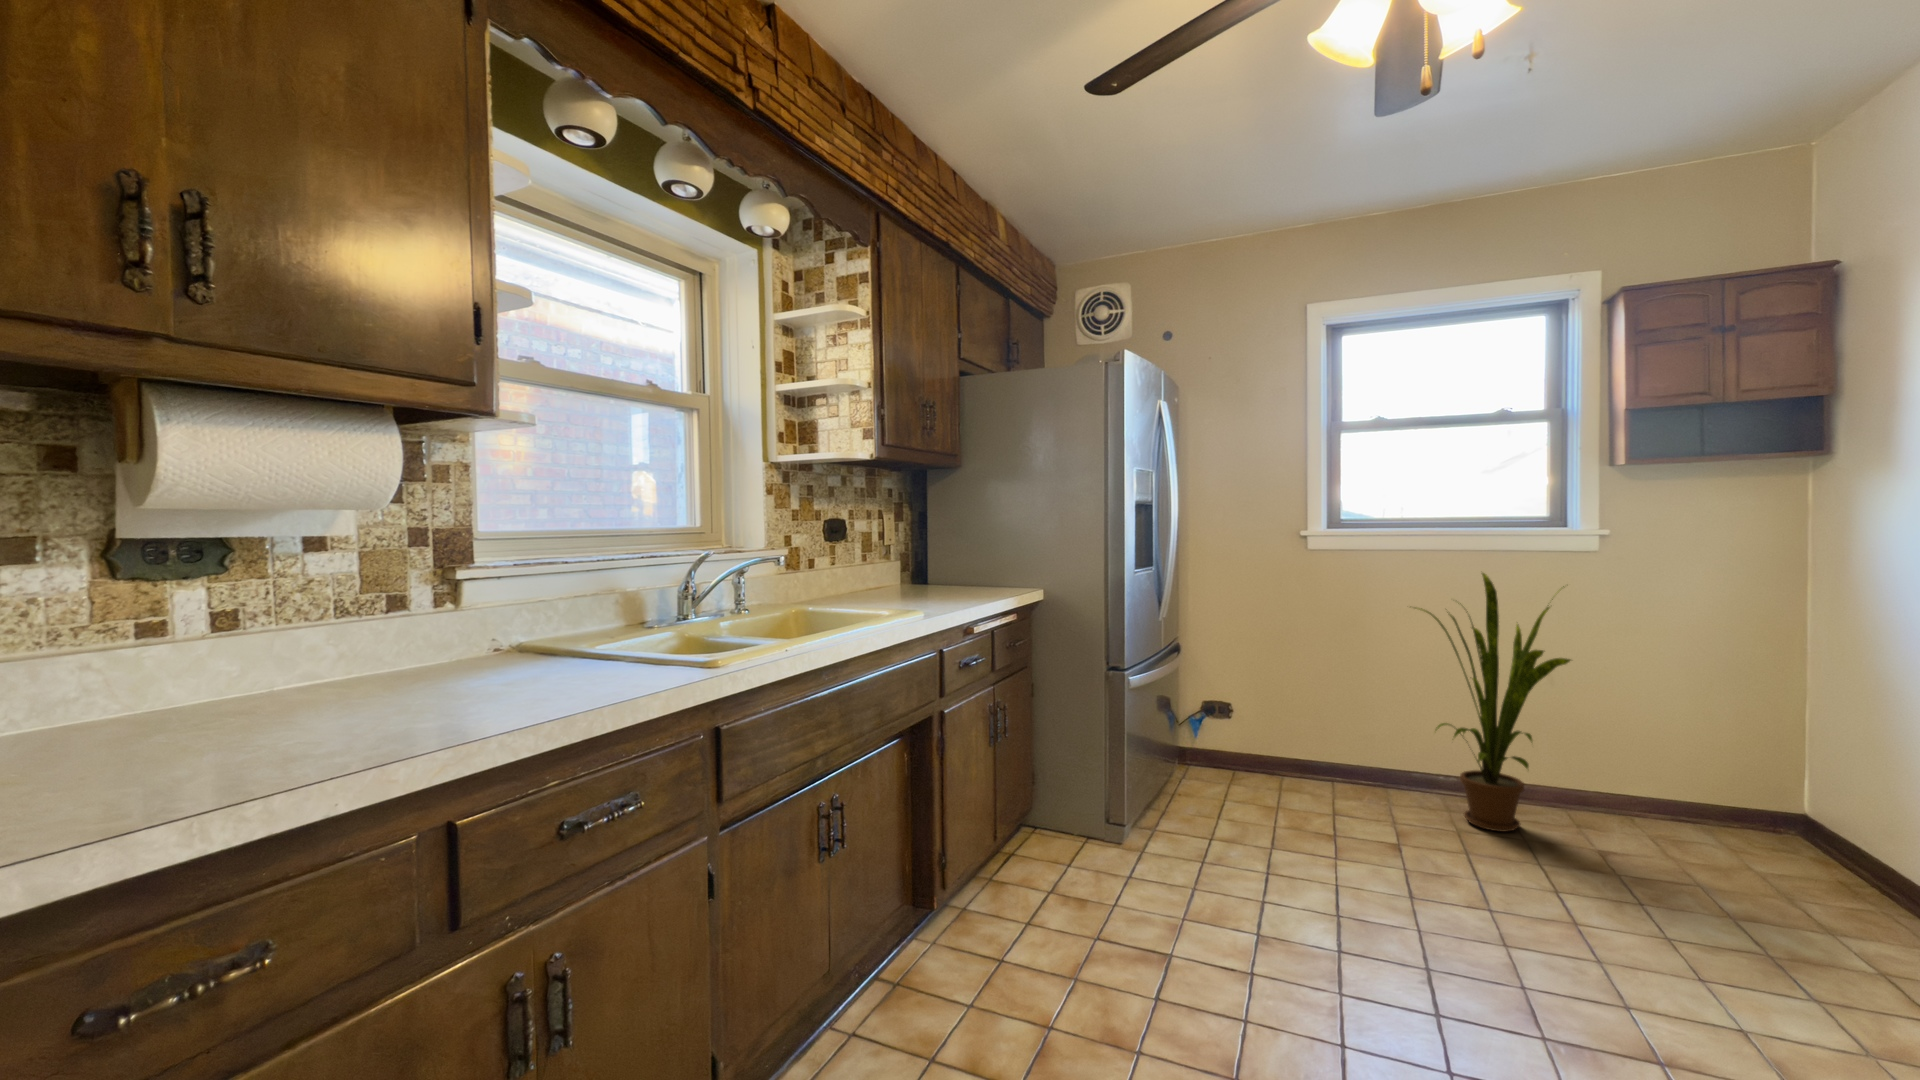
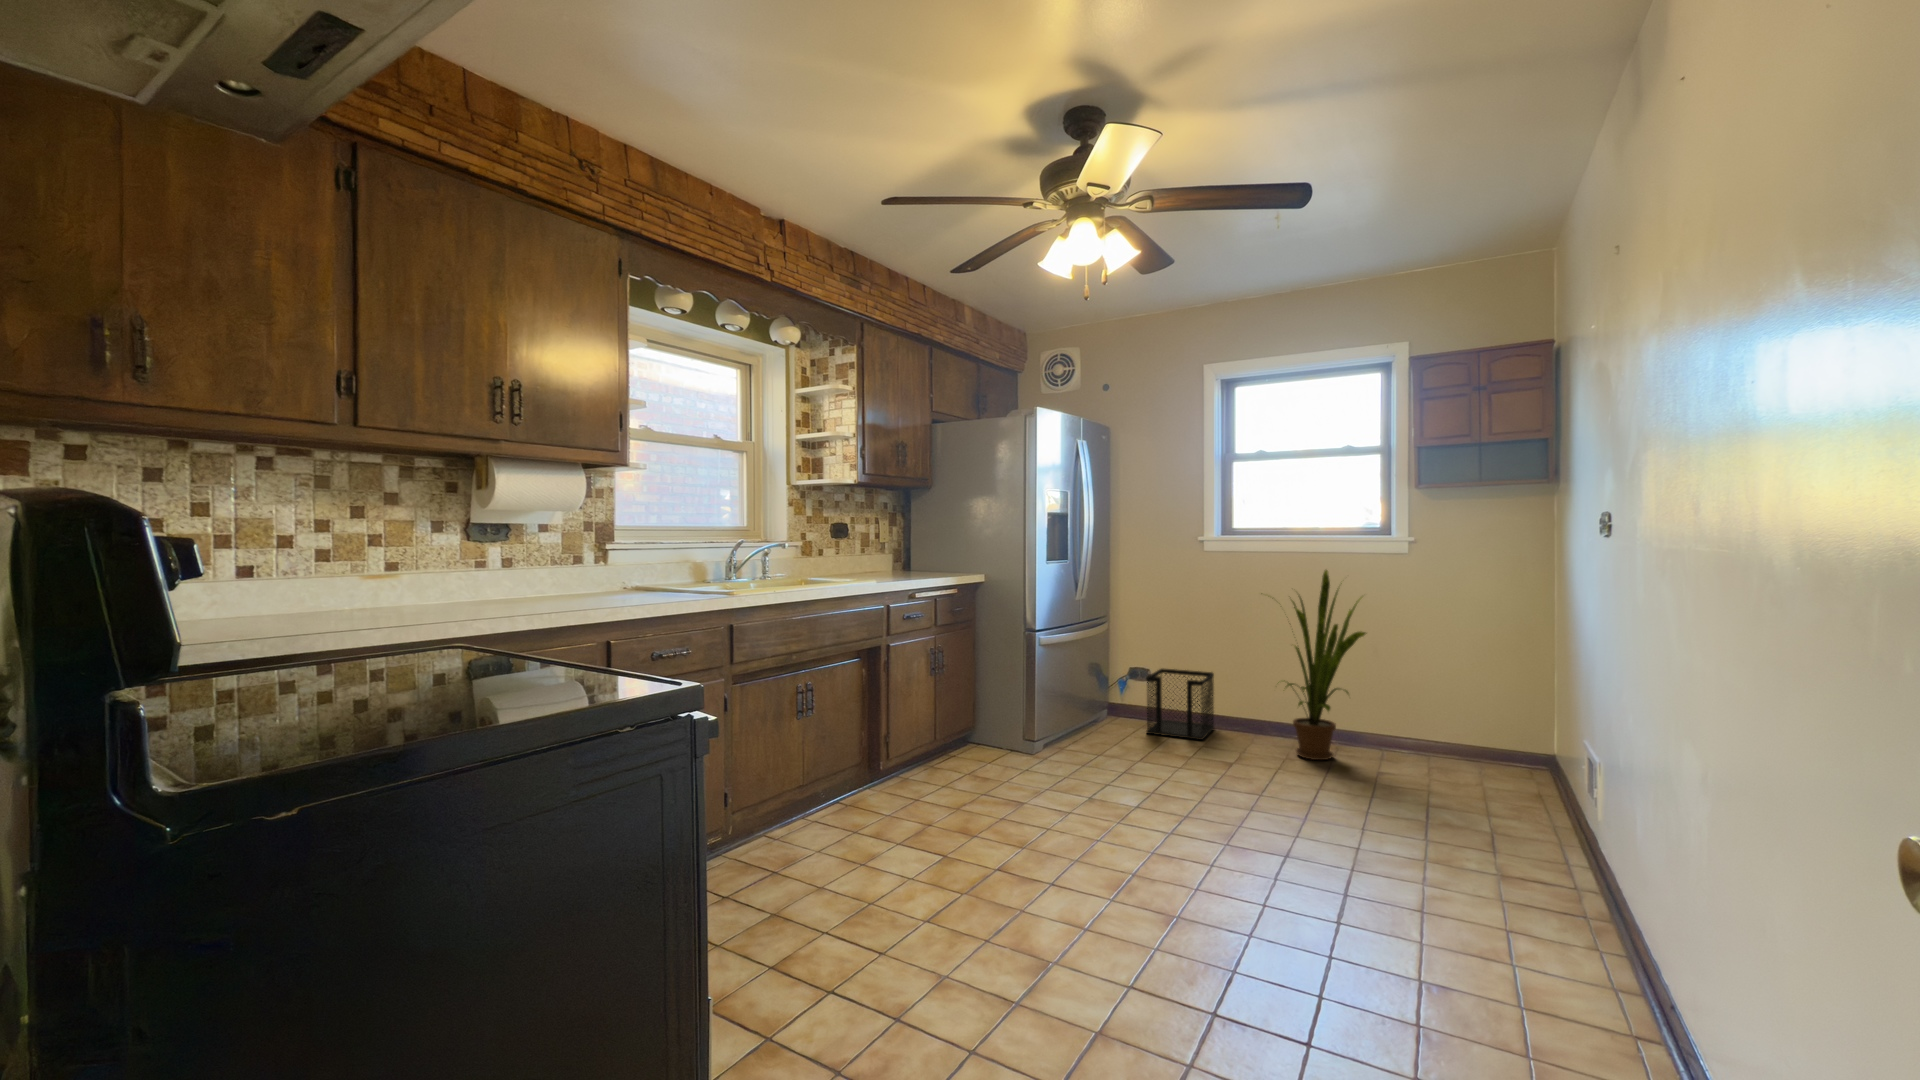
wastebasket: none [1246,702,1328,802] -> present [1146,669,1214,740]

